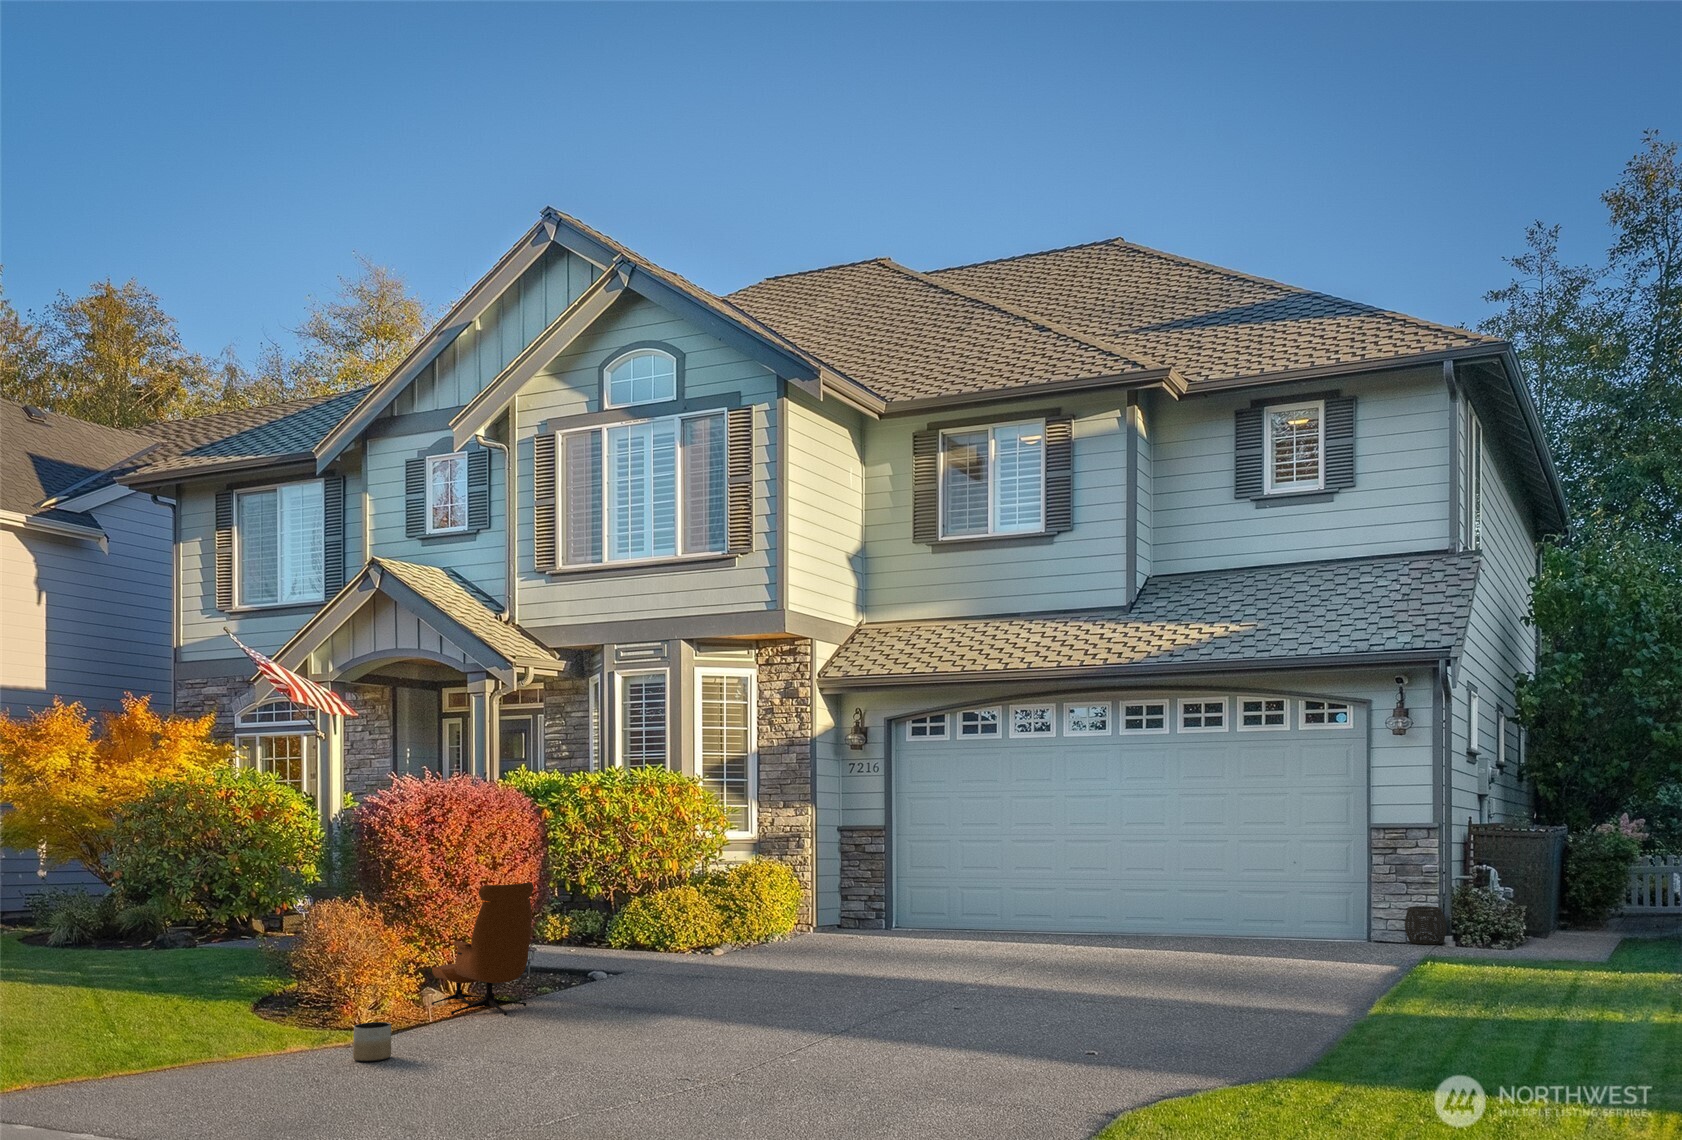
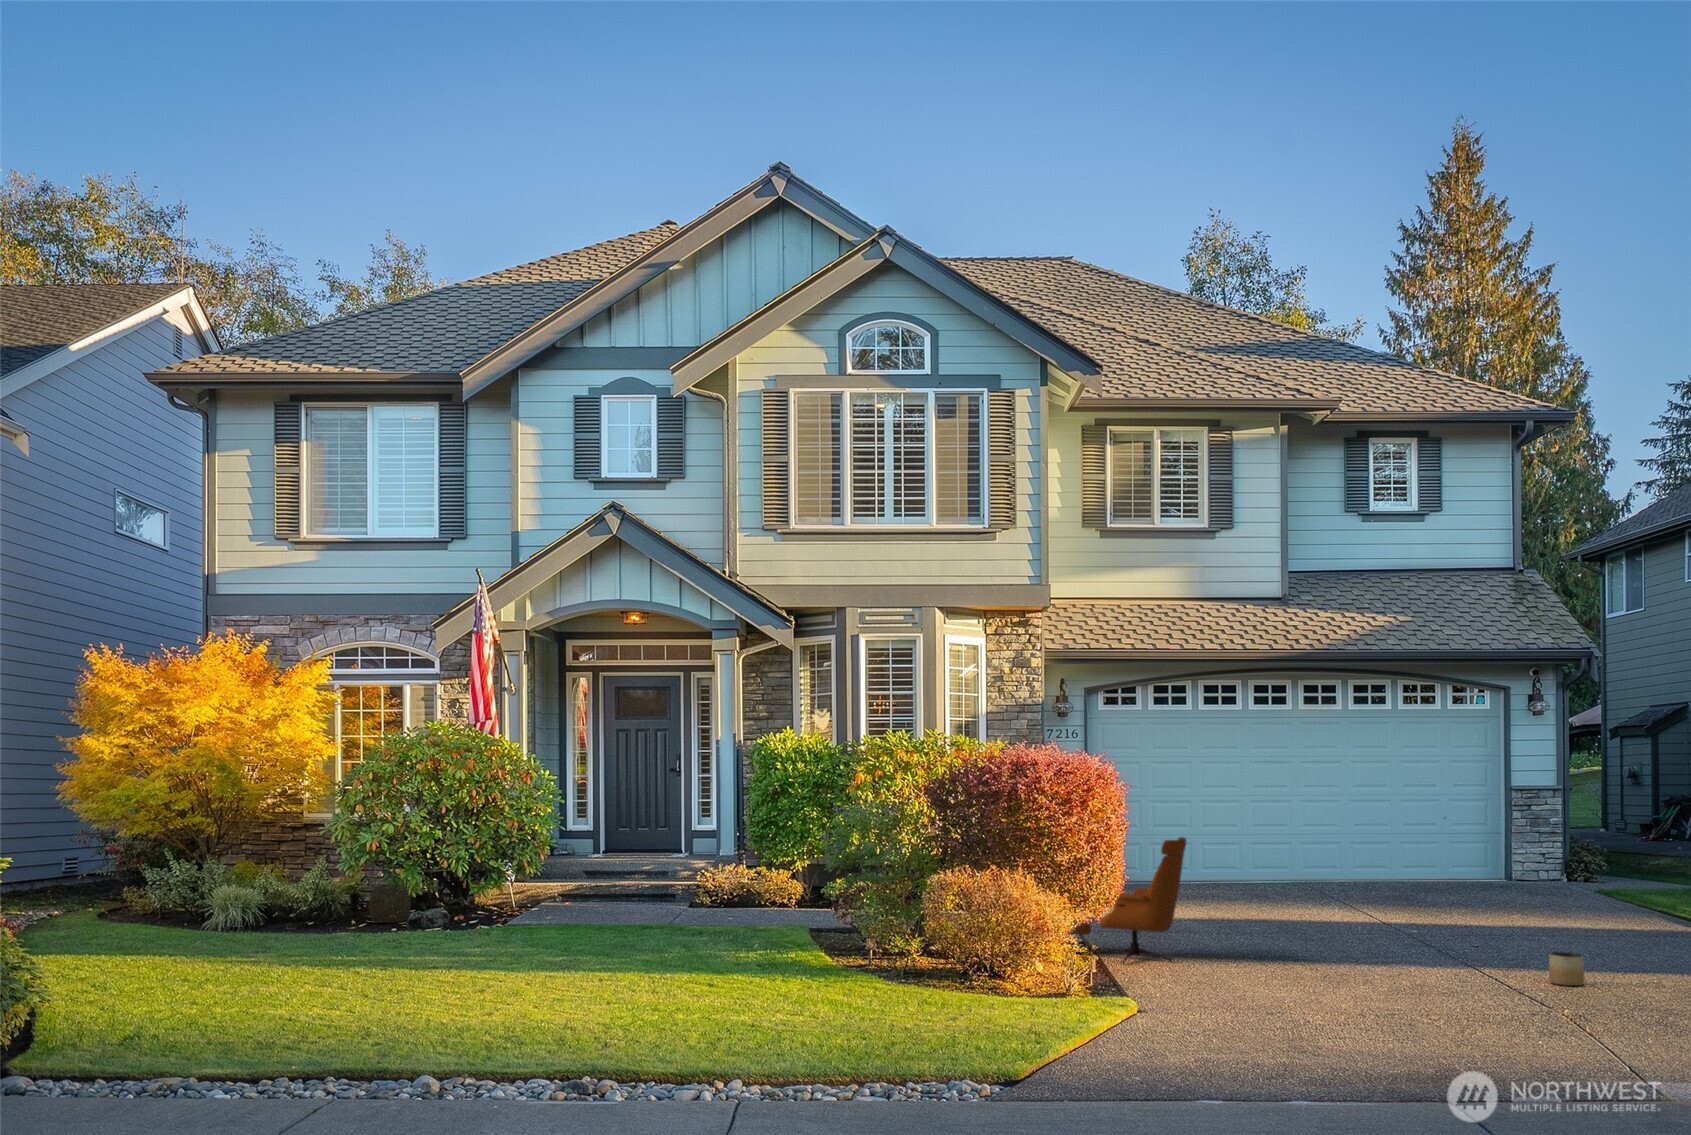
woven basket: present [1405,906,1447,945] -> present [369,884,411,923]
planter: present [353,1022,391,1062] -> present [1549,952,1584,986]

